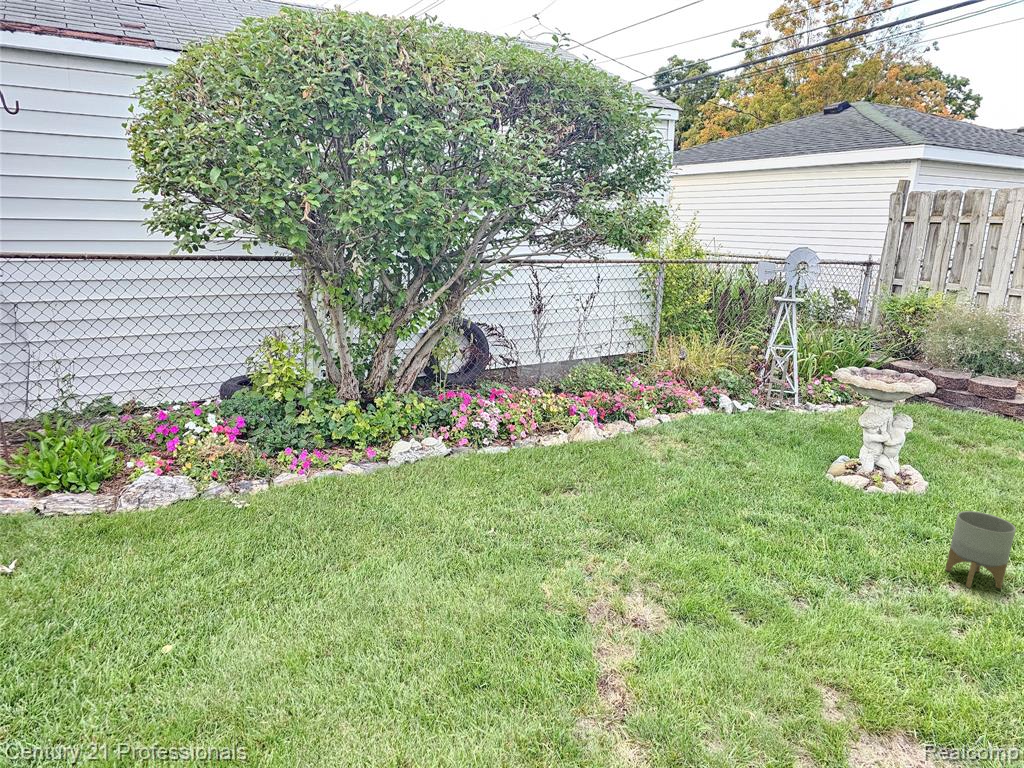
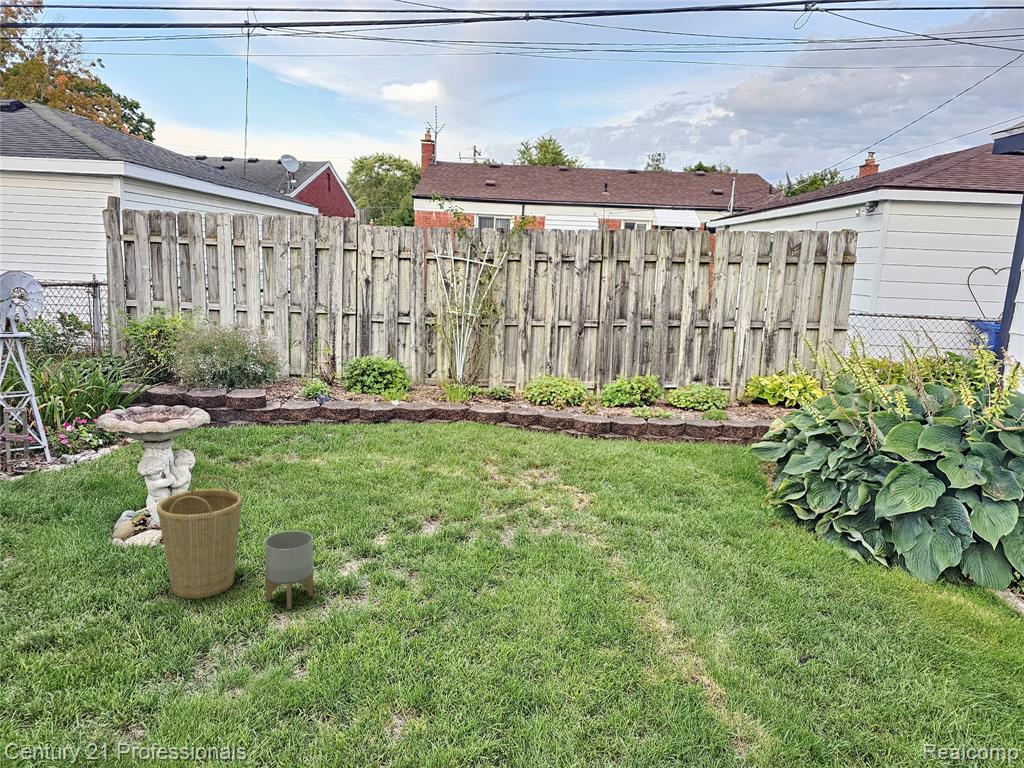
basket: none [861,438,946,545] -> present [157,475,242,599]

